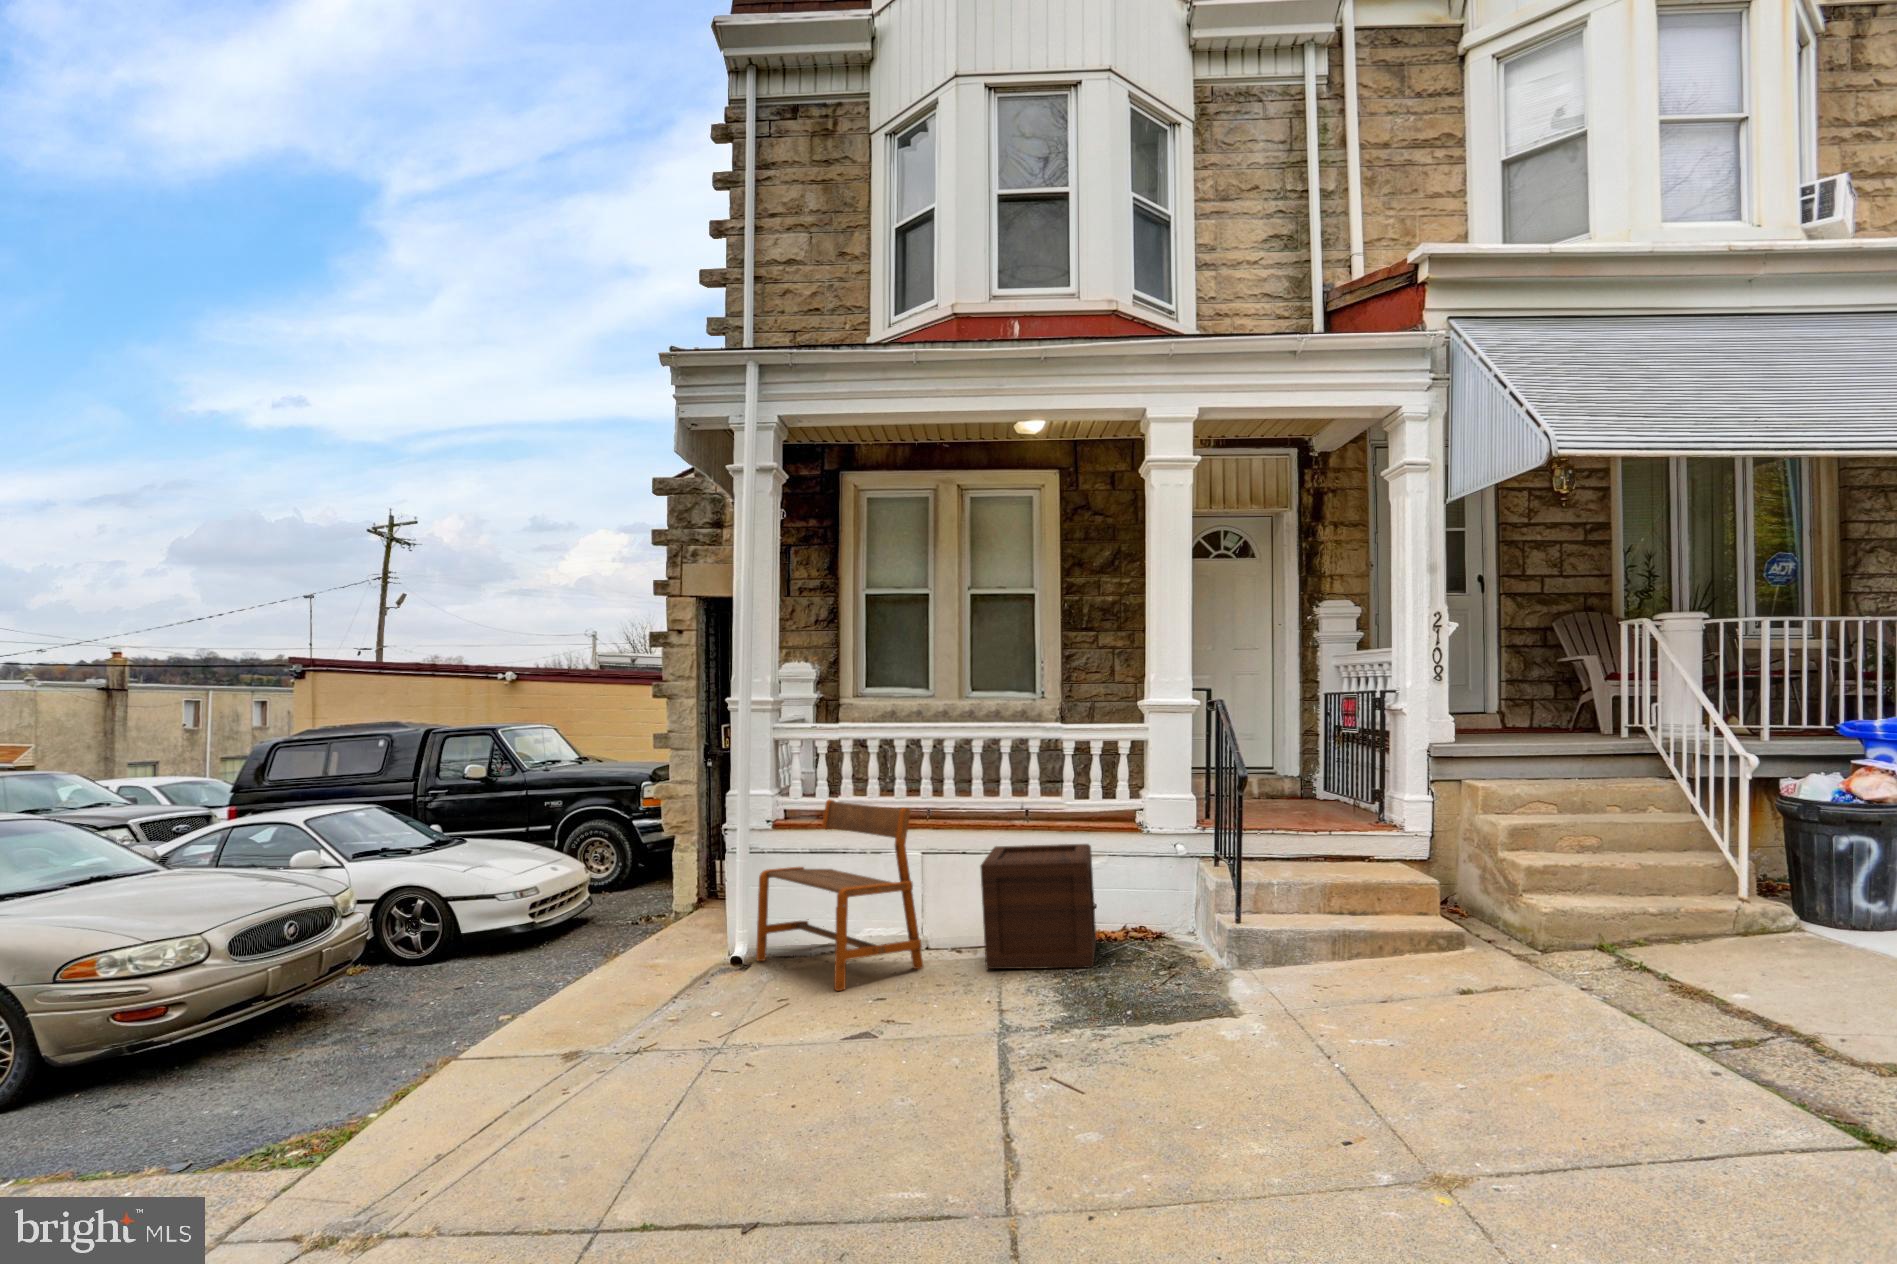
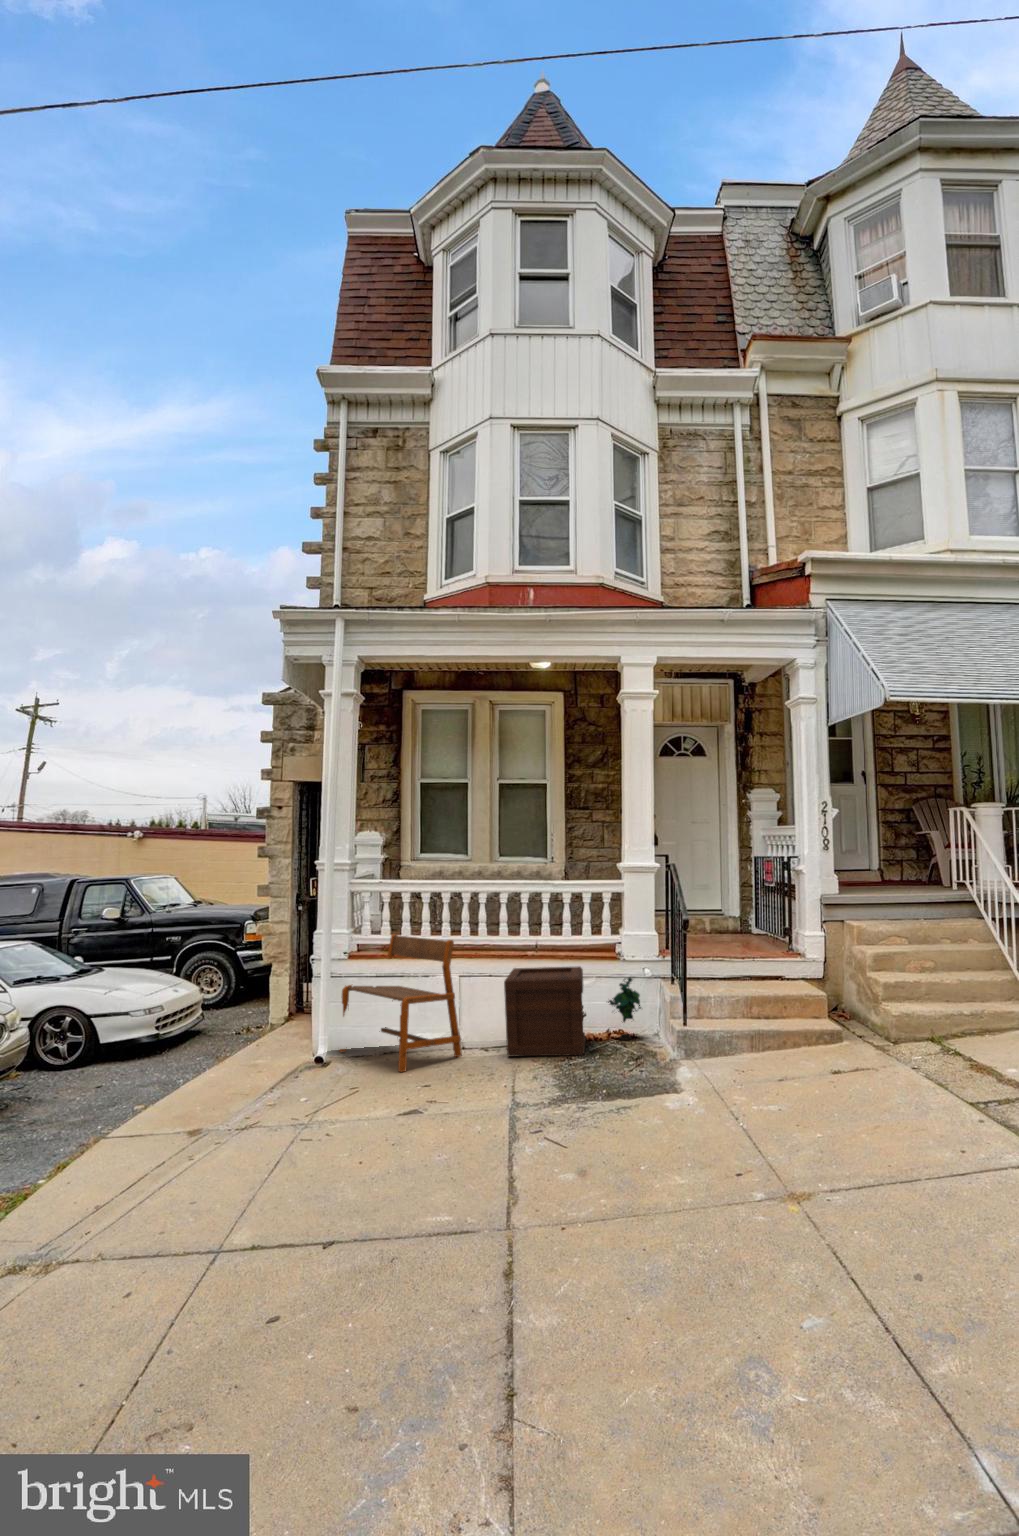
decorative plant: none [1124,858,1176,946] -> present [608,977,641,1040]

